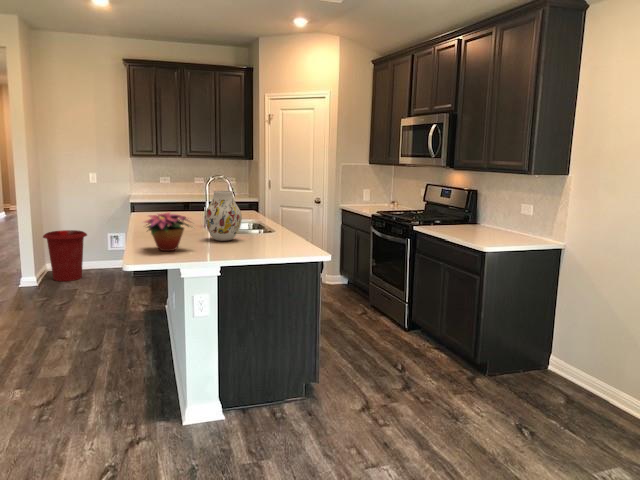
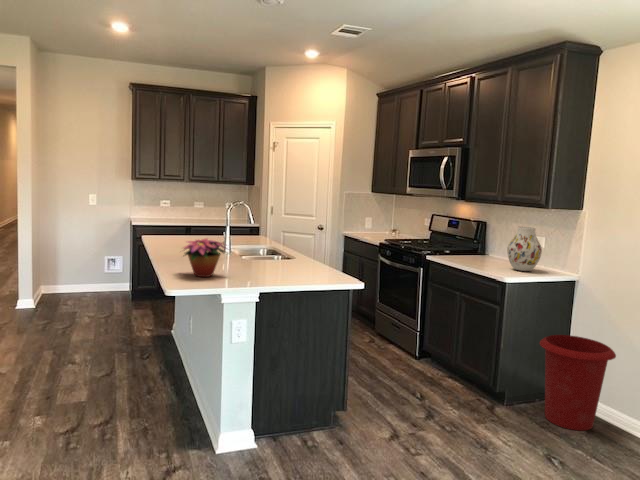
vase: present [205,191,242,241] -> present [507,227,542,271]
waste bin: present [43,230,87,281] -> present [540,335,616,430]

